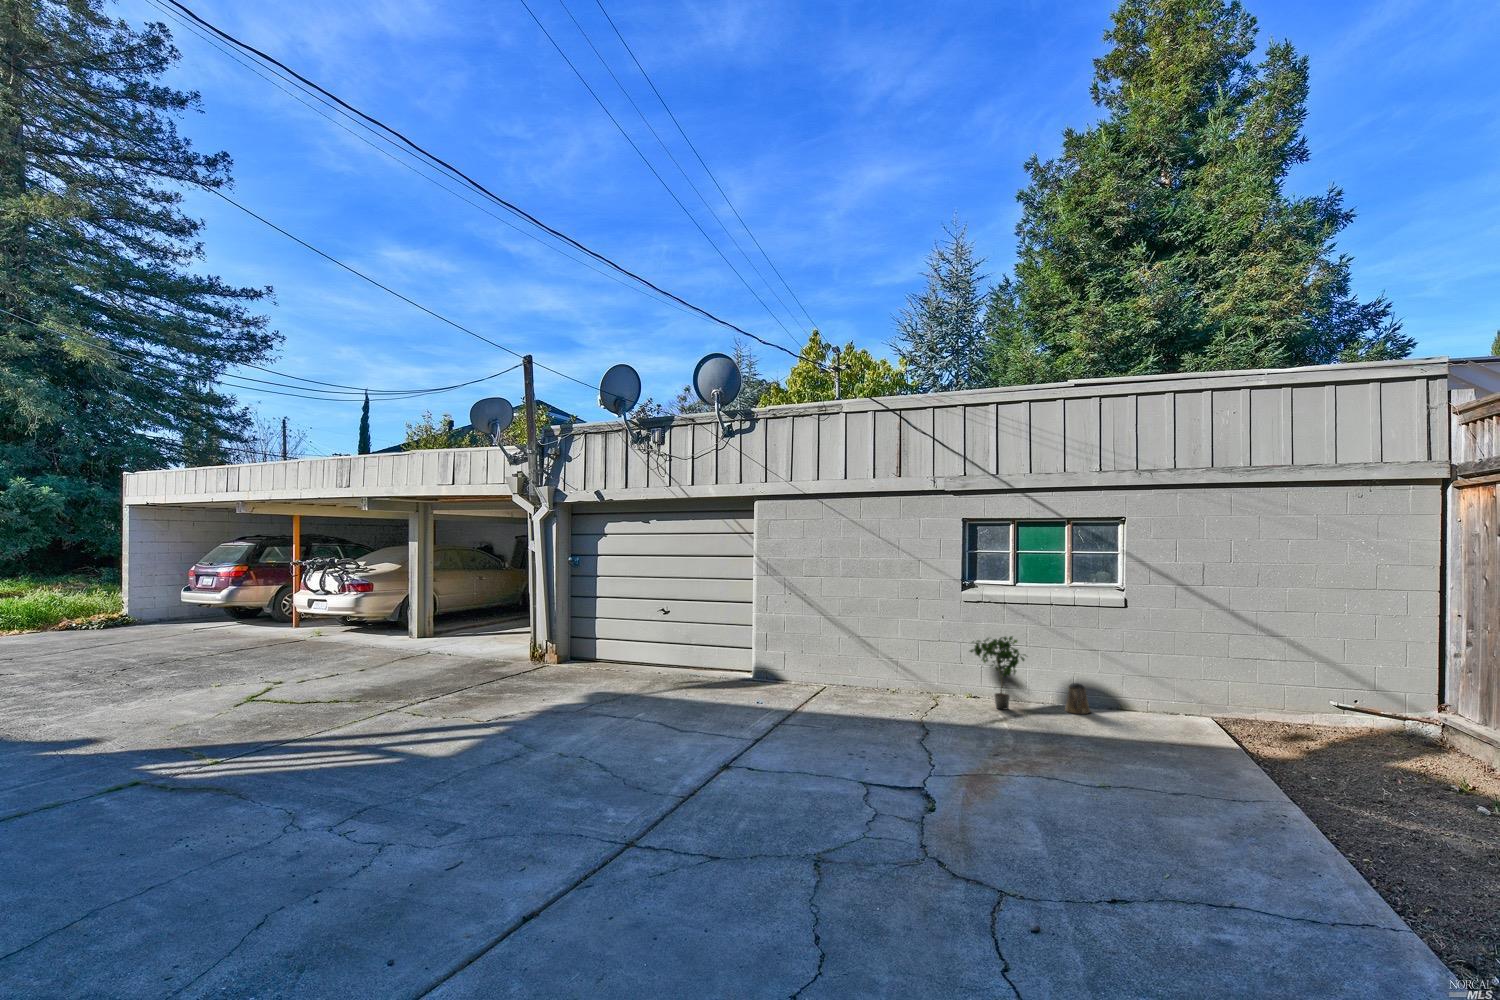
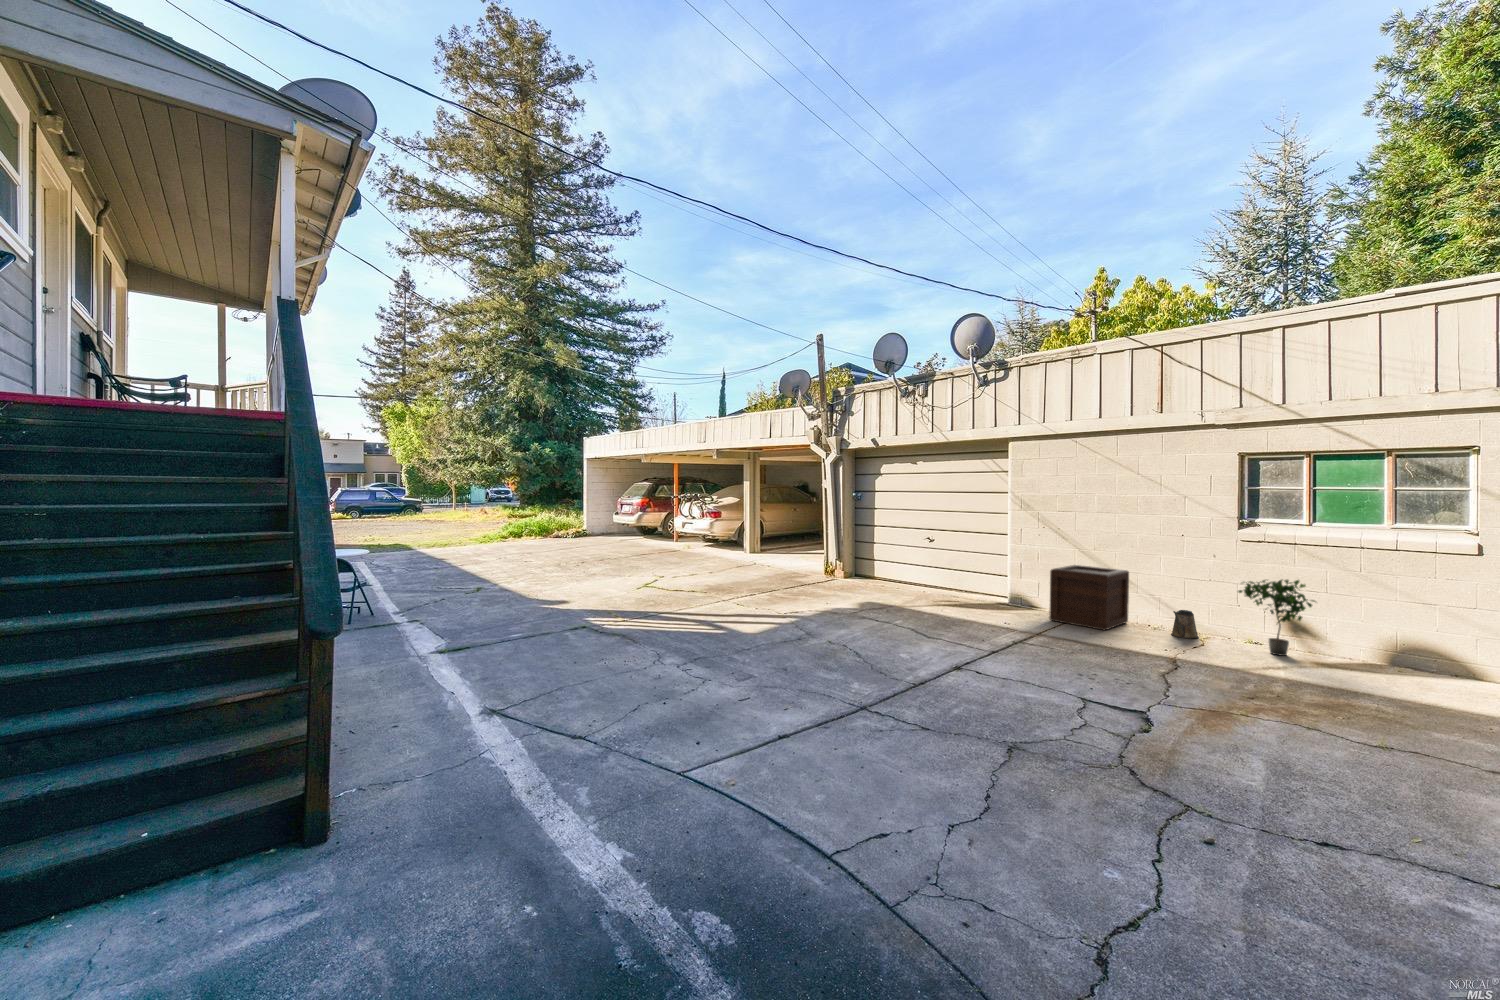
wooden crate: none [804,633,874,702] -> present [1049,565,1129,630]
watering can: present [1065,683,1090,714] -> present [1171,610,1198,638]

